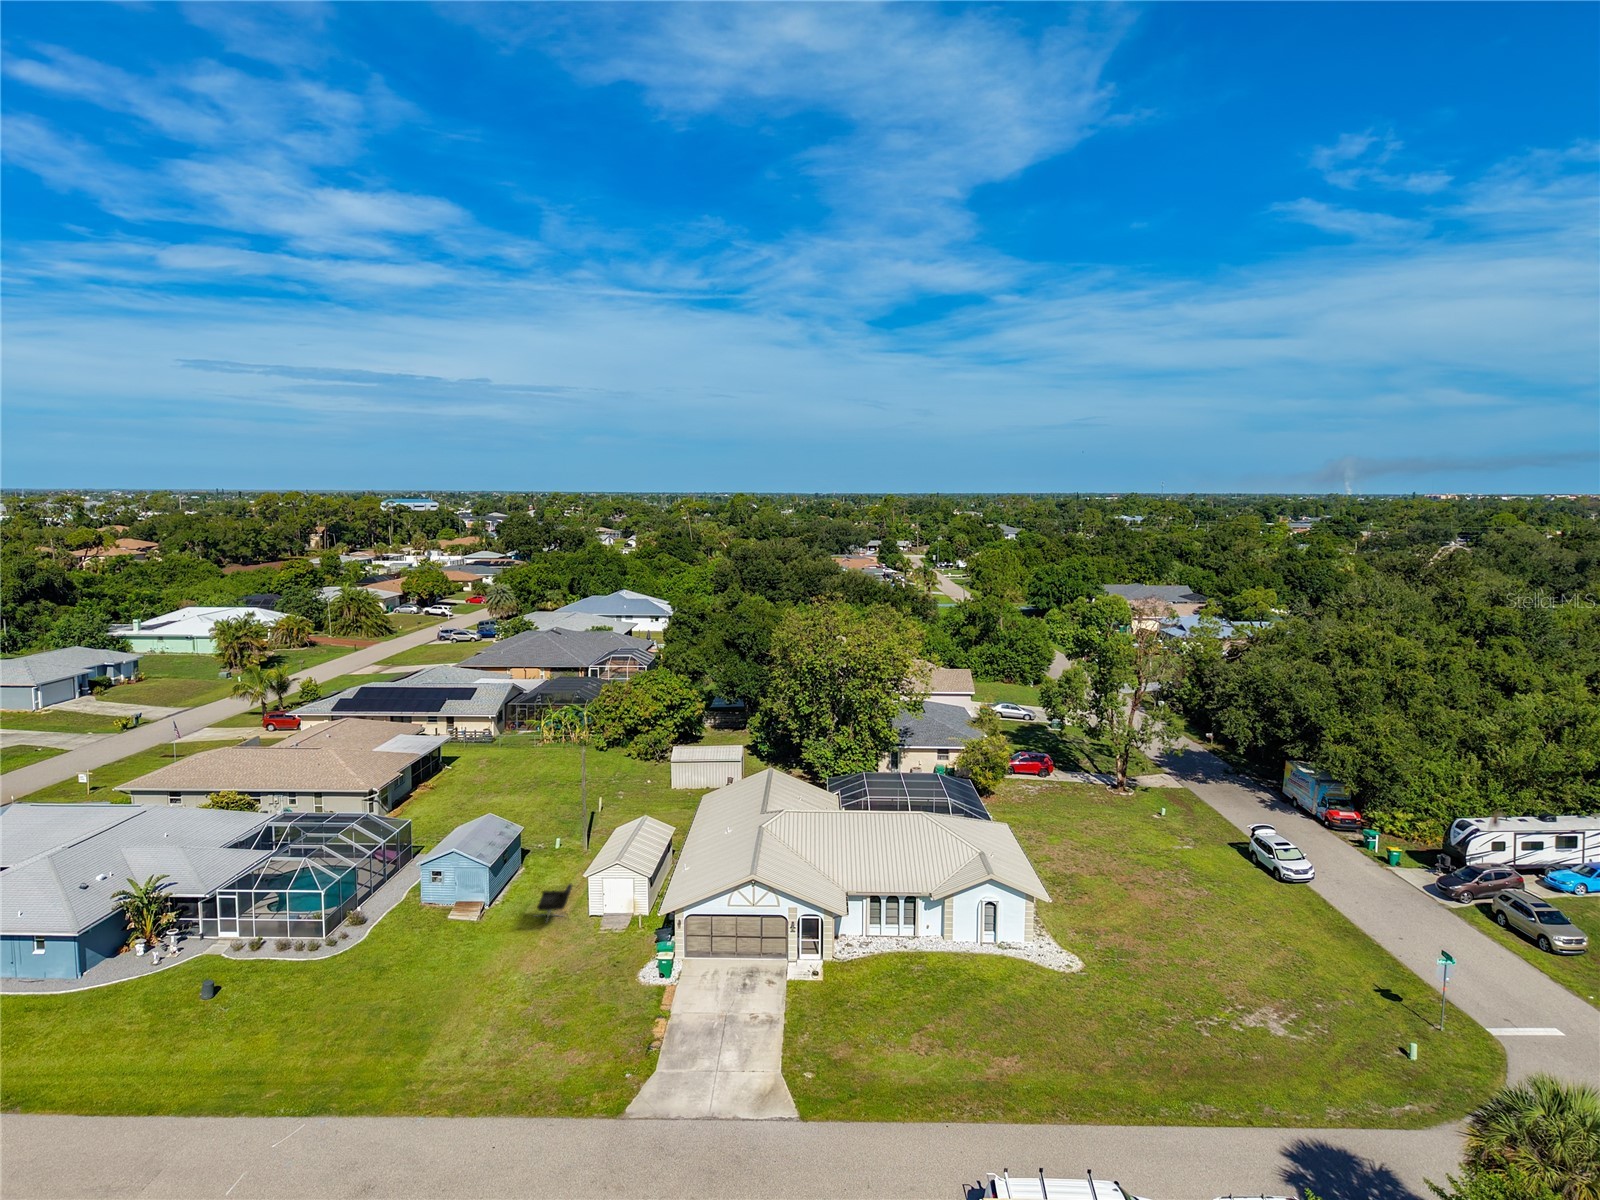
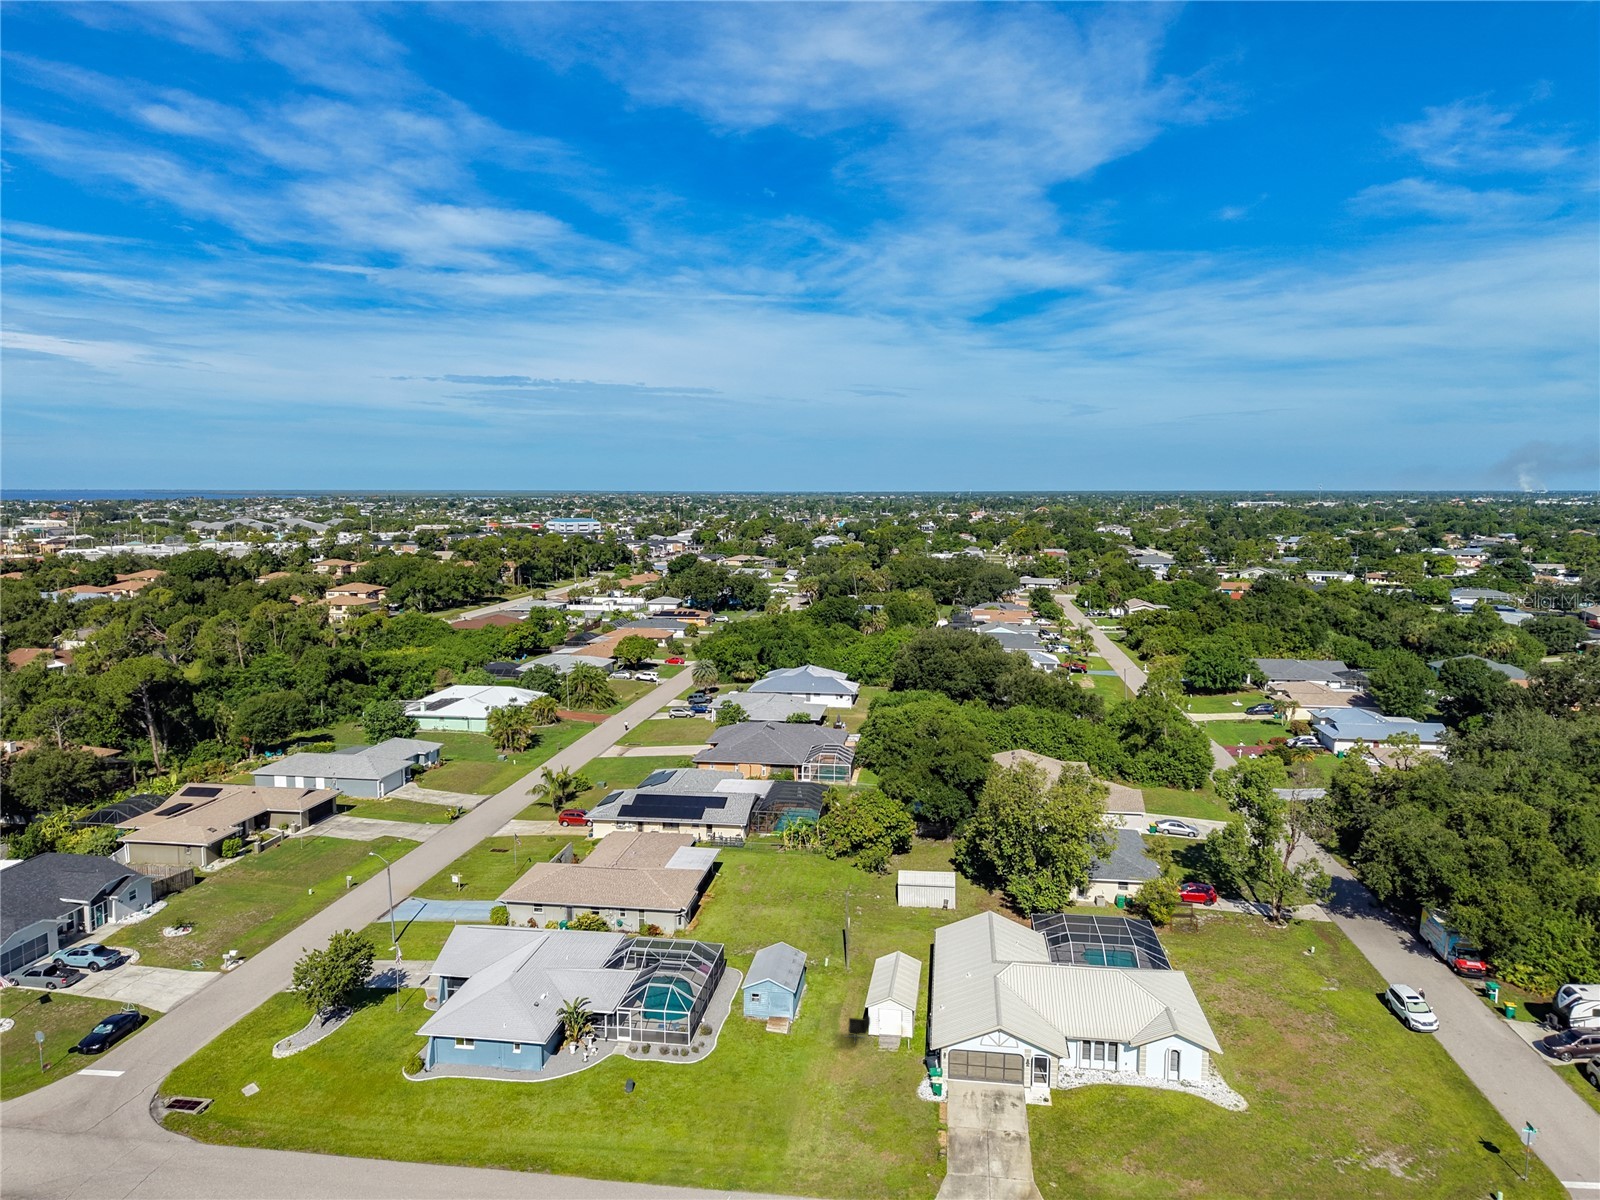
bench: none [994,765,1032,801] -> present [1168,902,1198,931]

